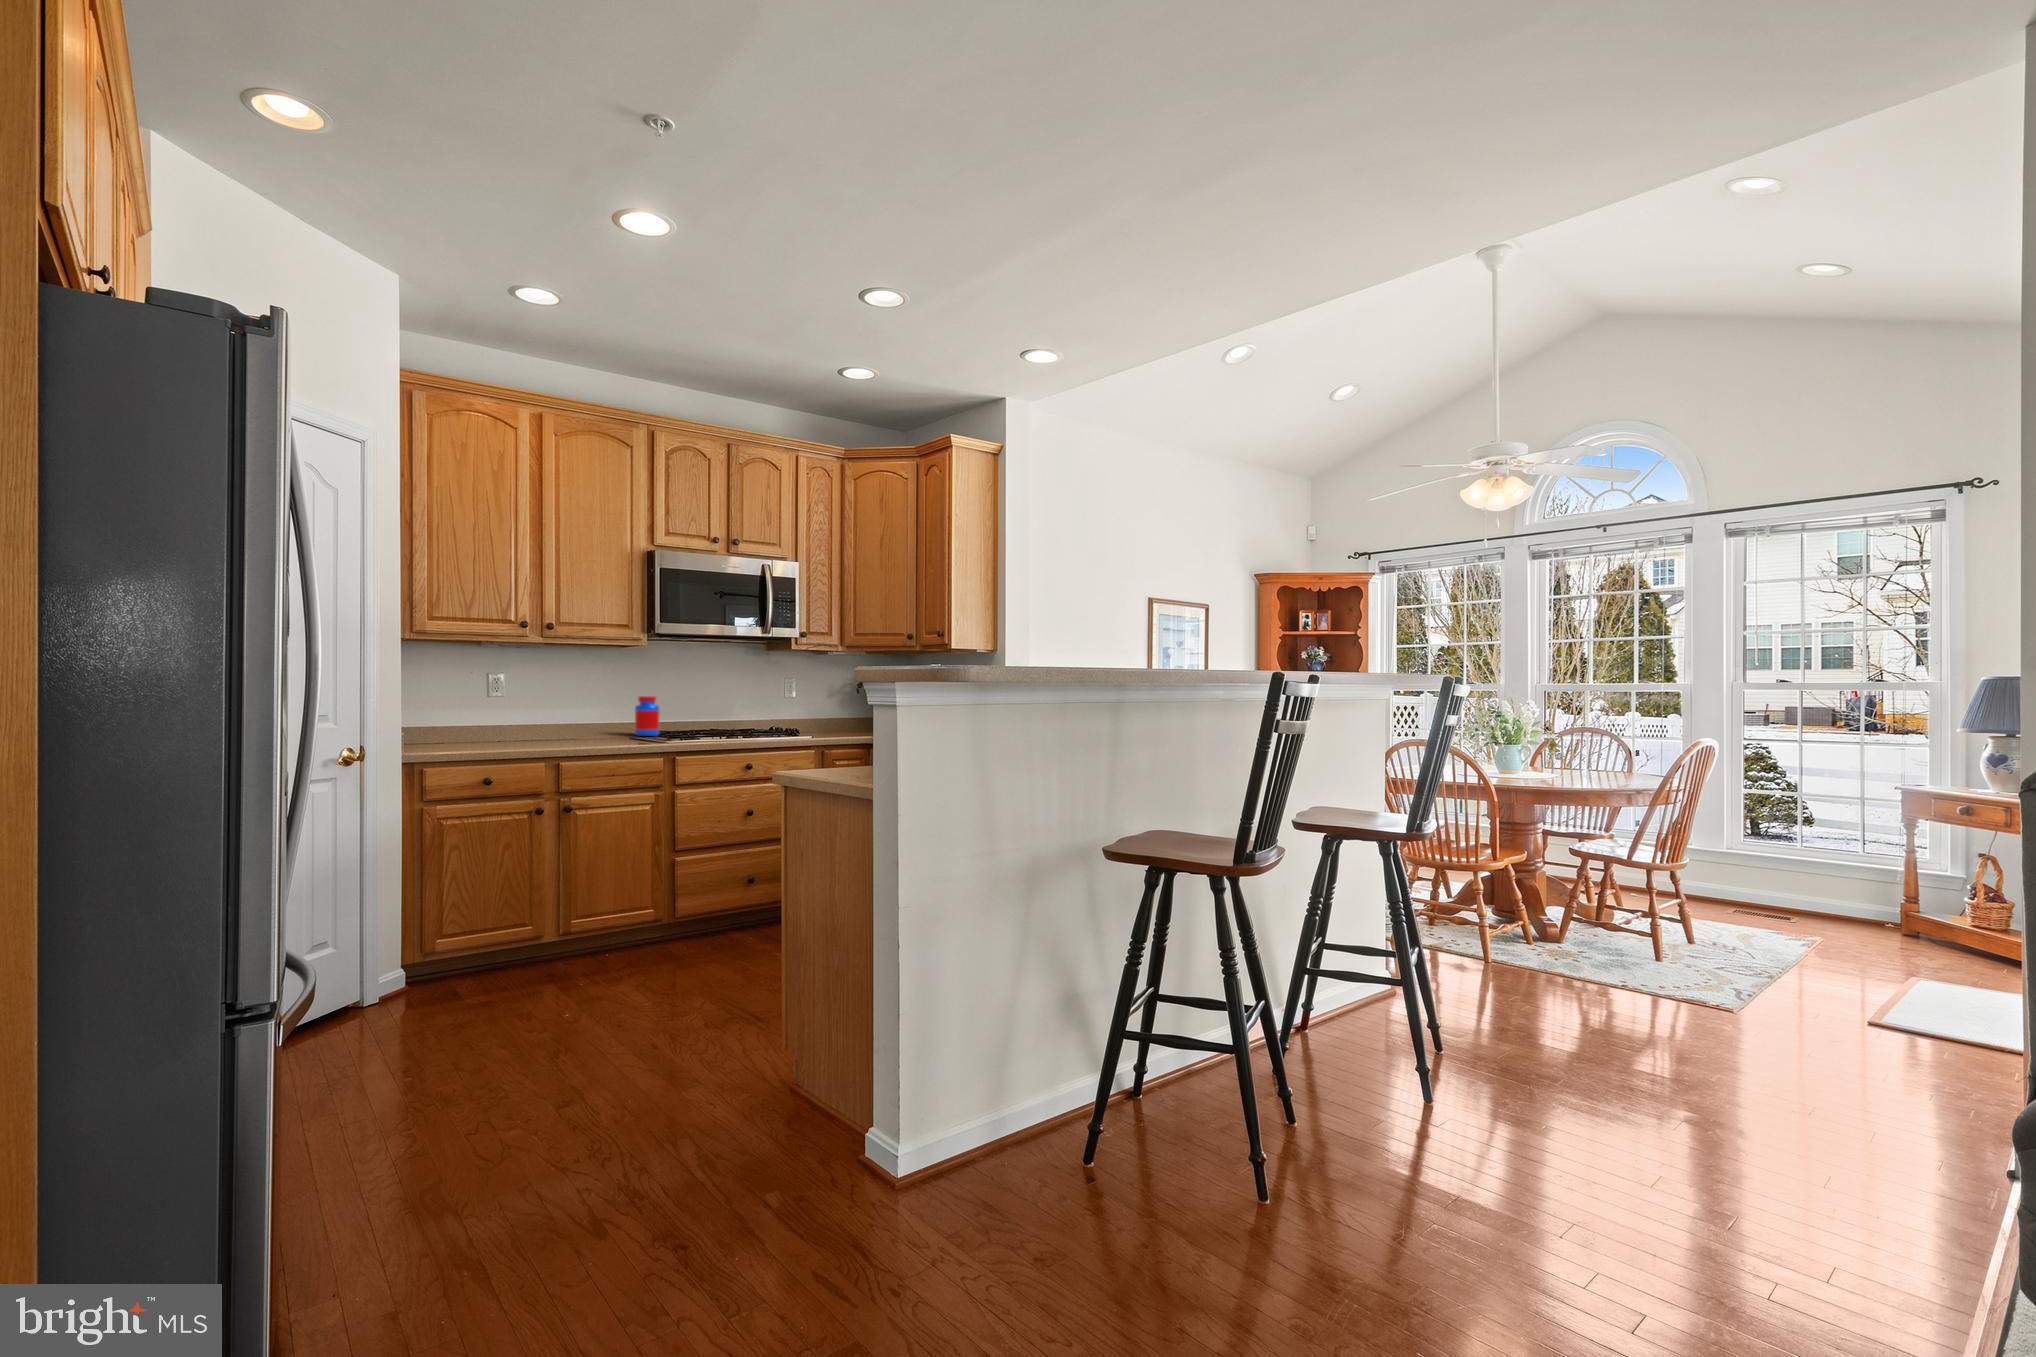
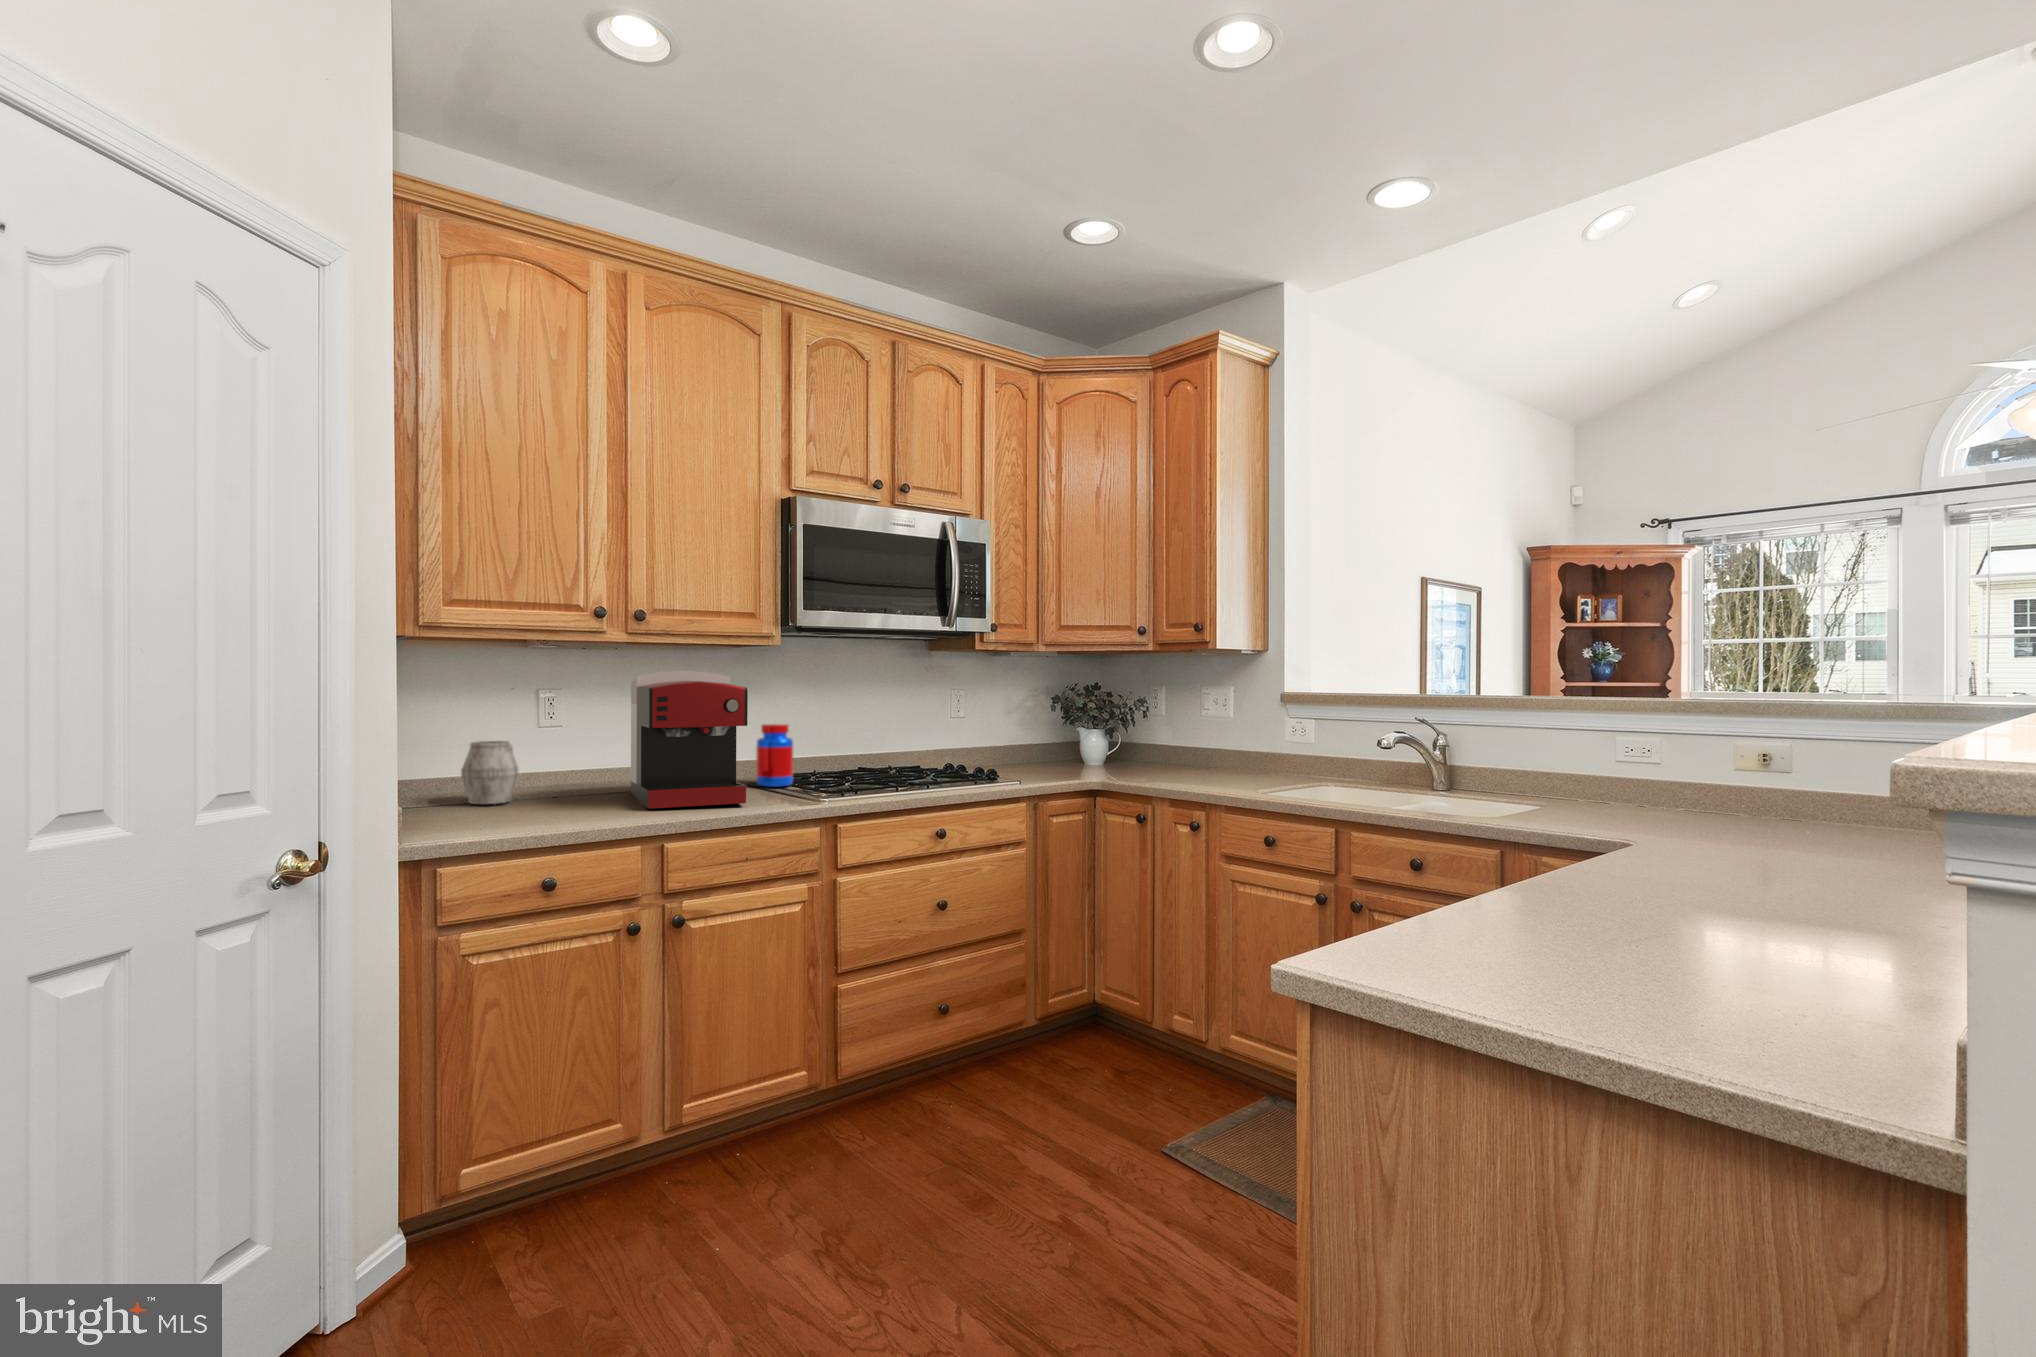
coffee maker: none [550,661,620,744] -> present [631,670,748,809]
mug: none [441,703,476,740] -> present [461,741,518,804]

